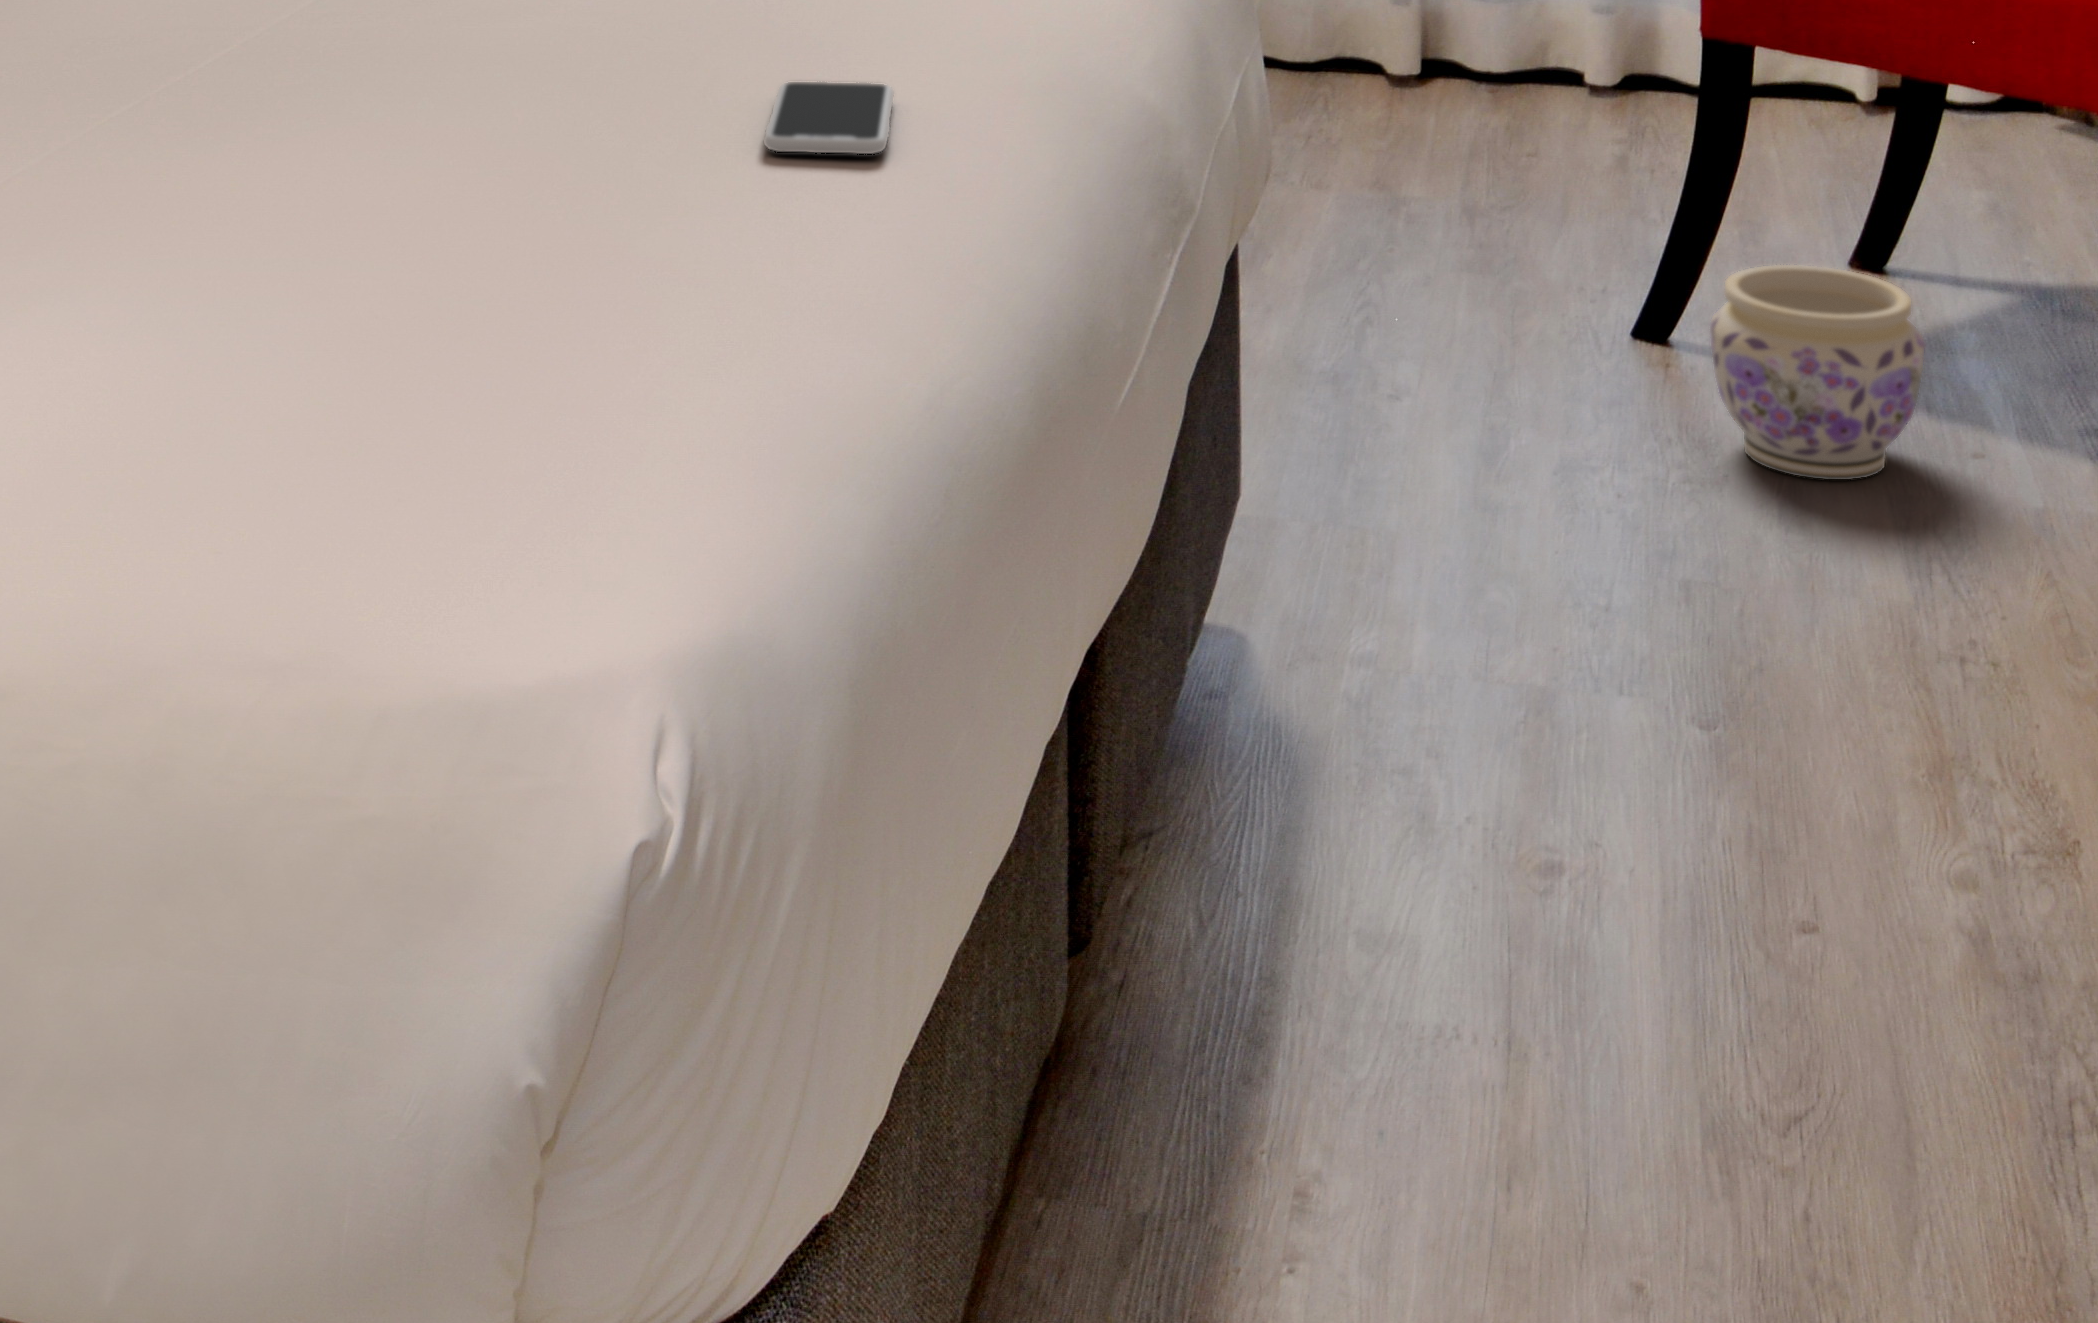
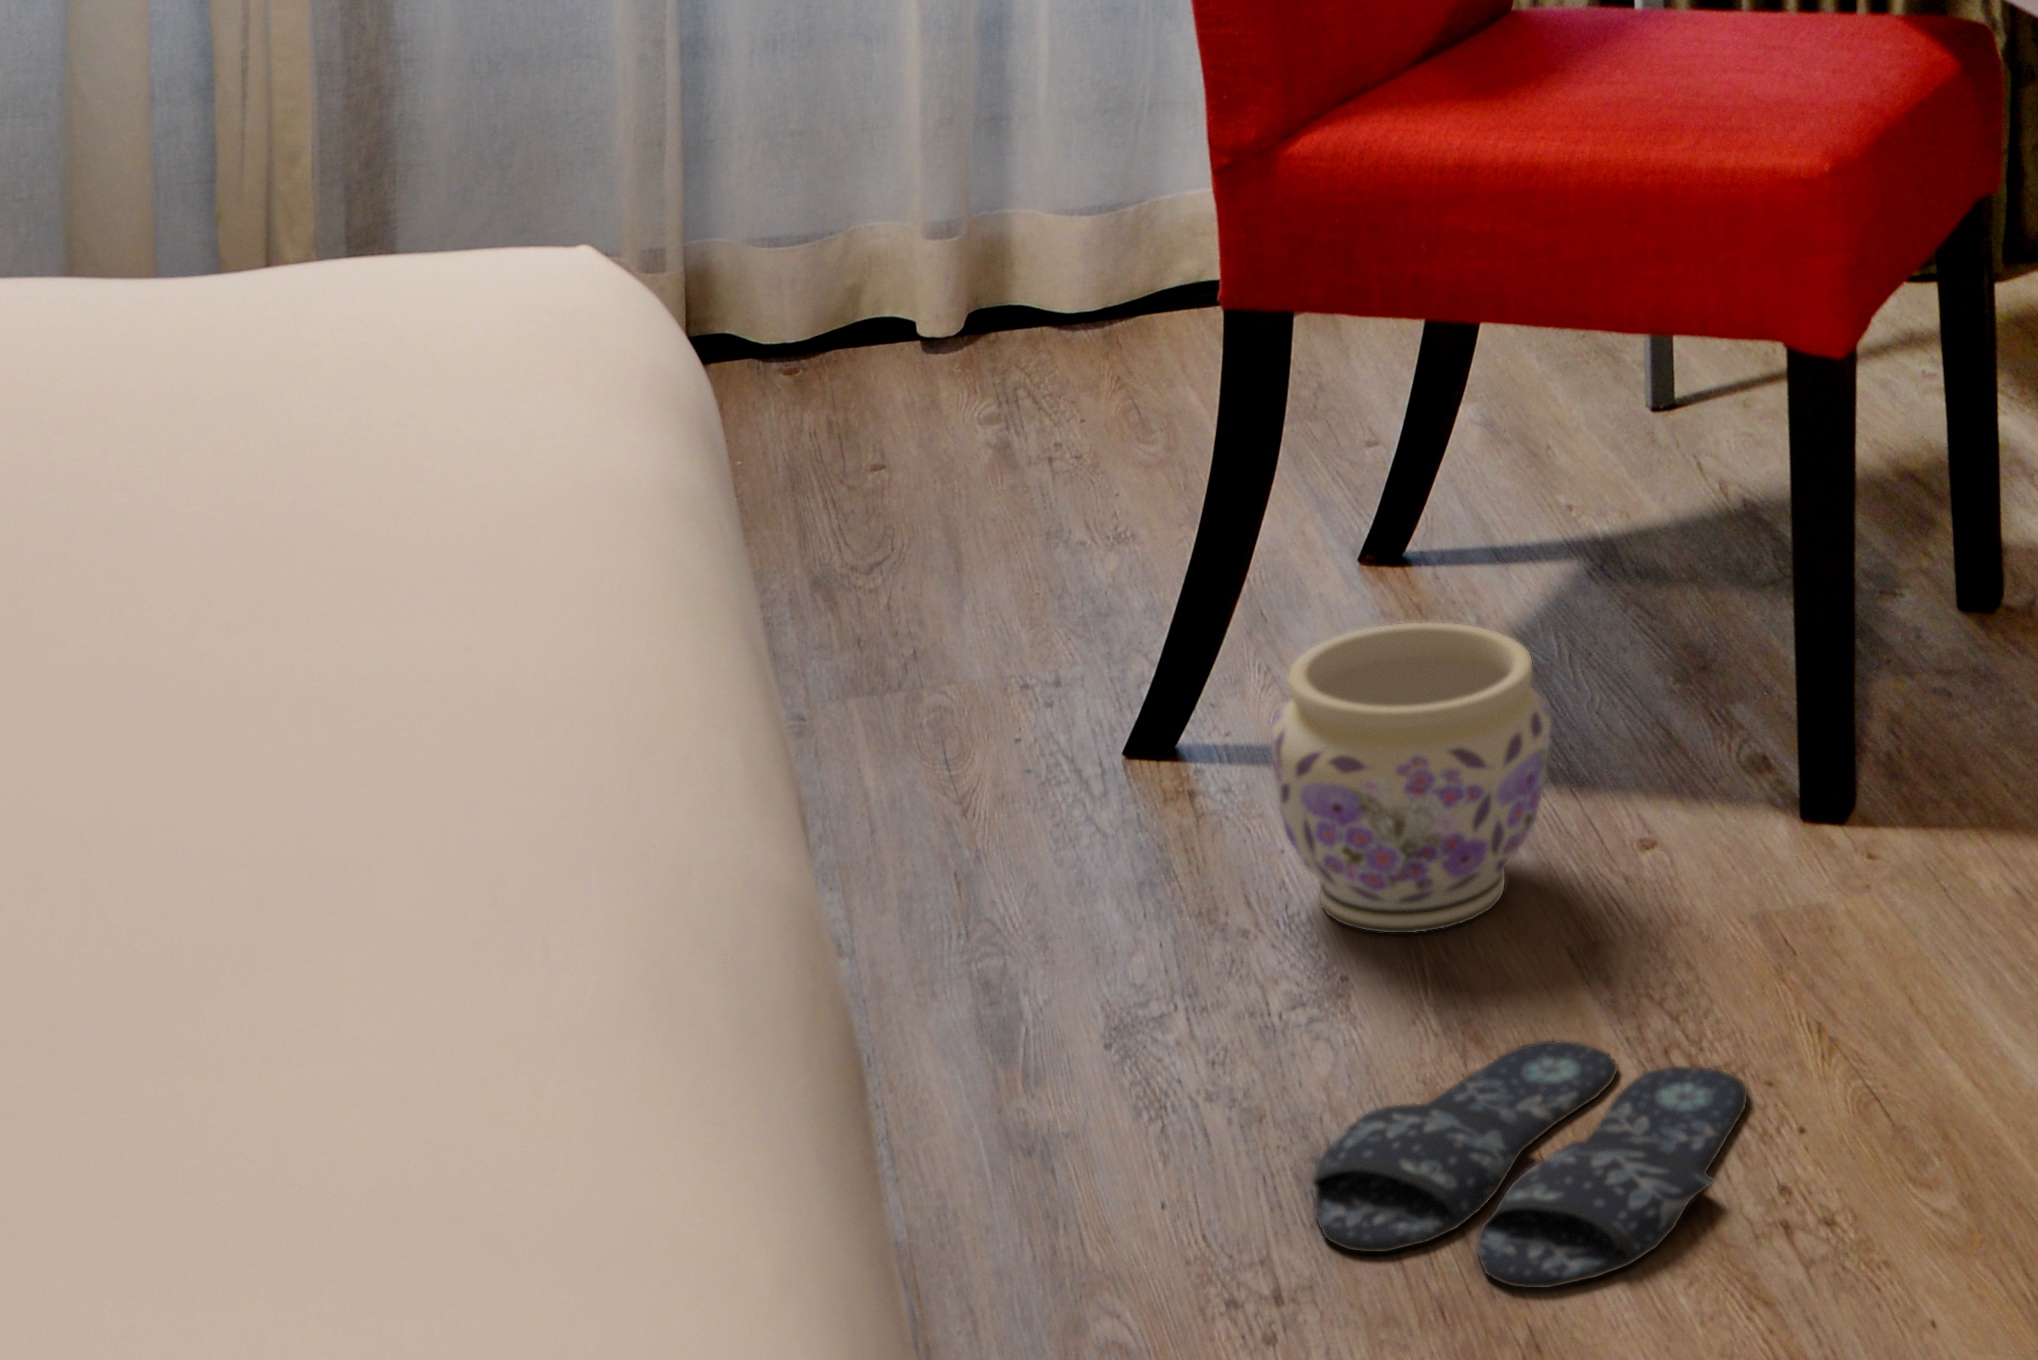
smartphone: present [764,82,893,154] -> none [77,936,363,1180]
slippers: none [1674,555,2022,689] -> present [1312,1041,1747,1288]

